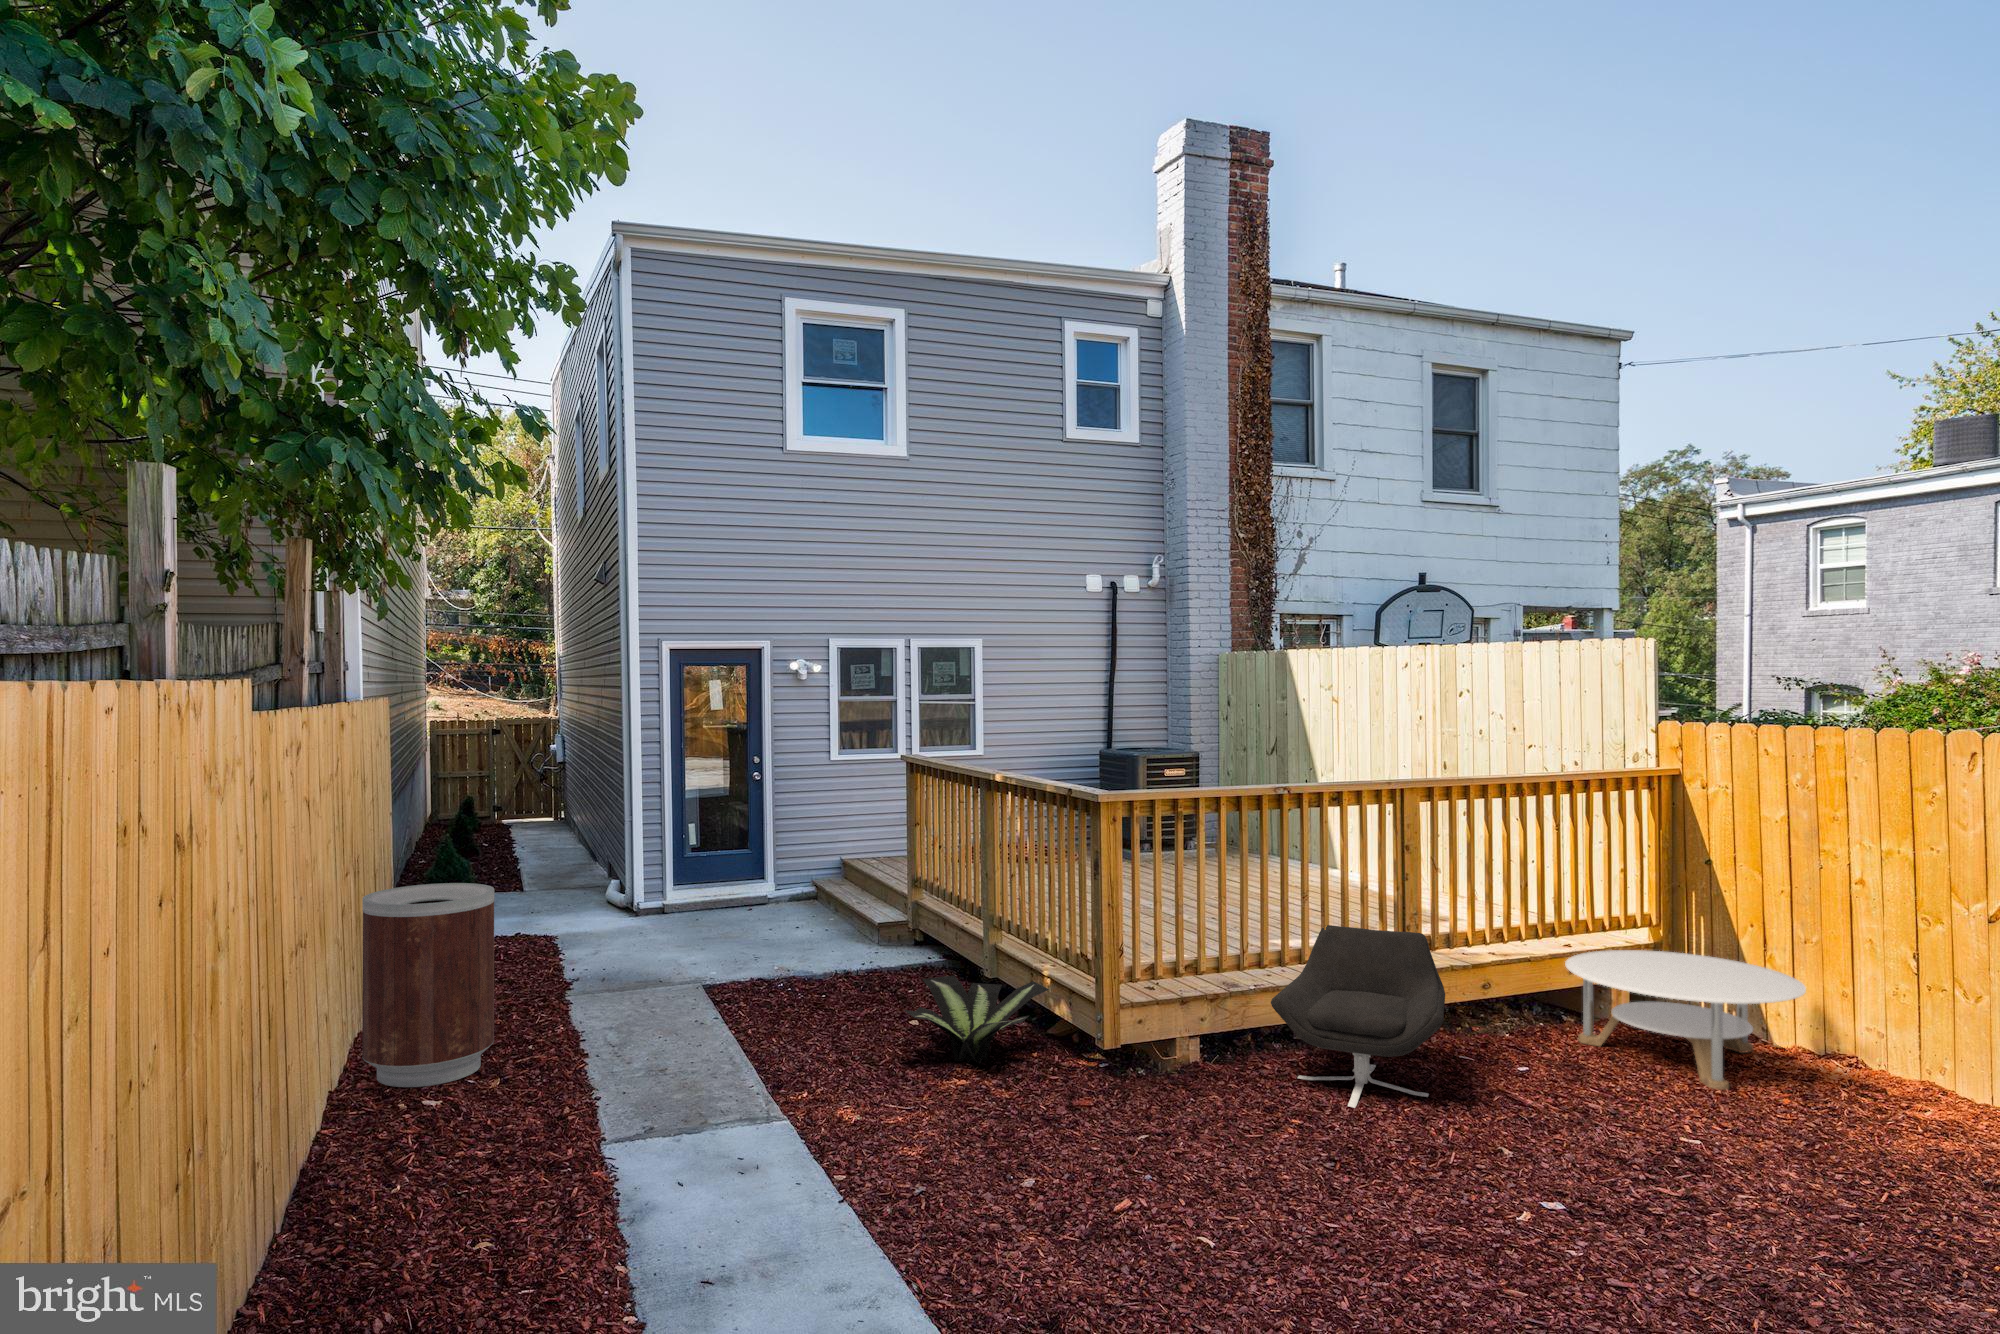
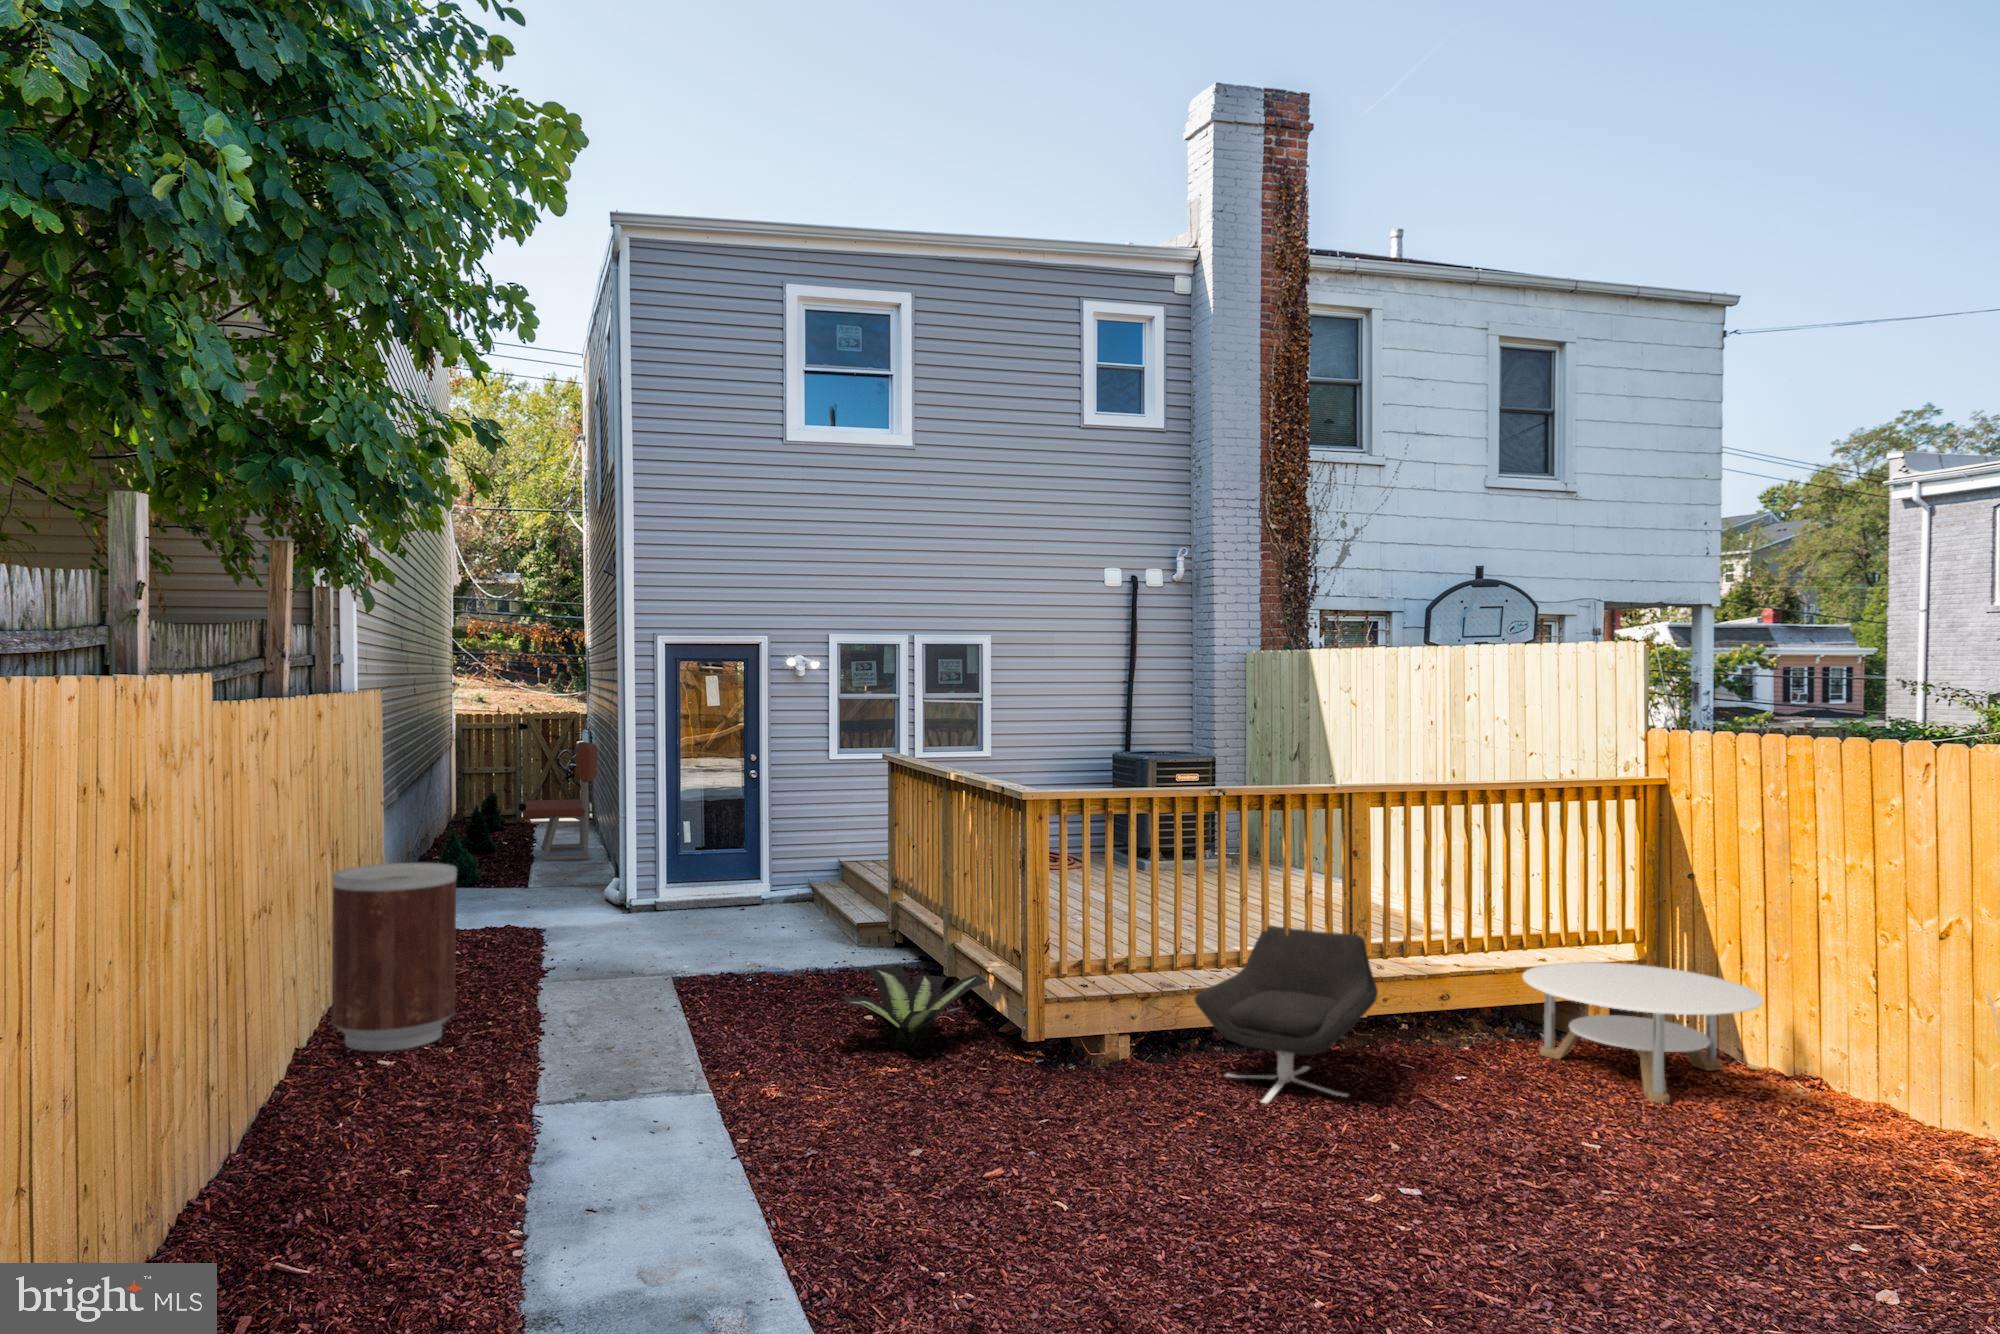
bench: none [502,749,575,868] -> present [526,742,598,861]

